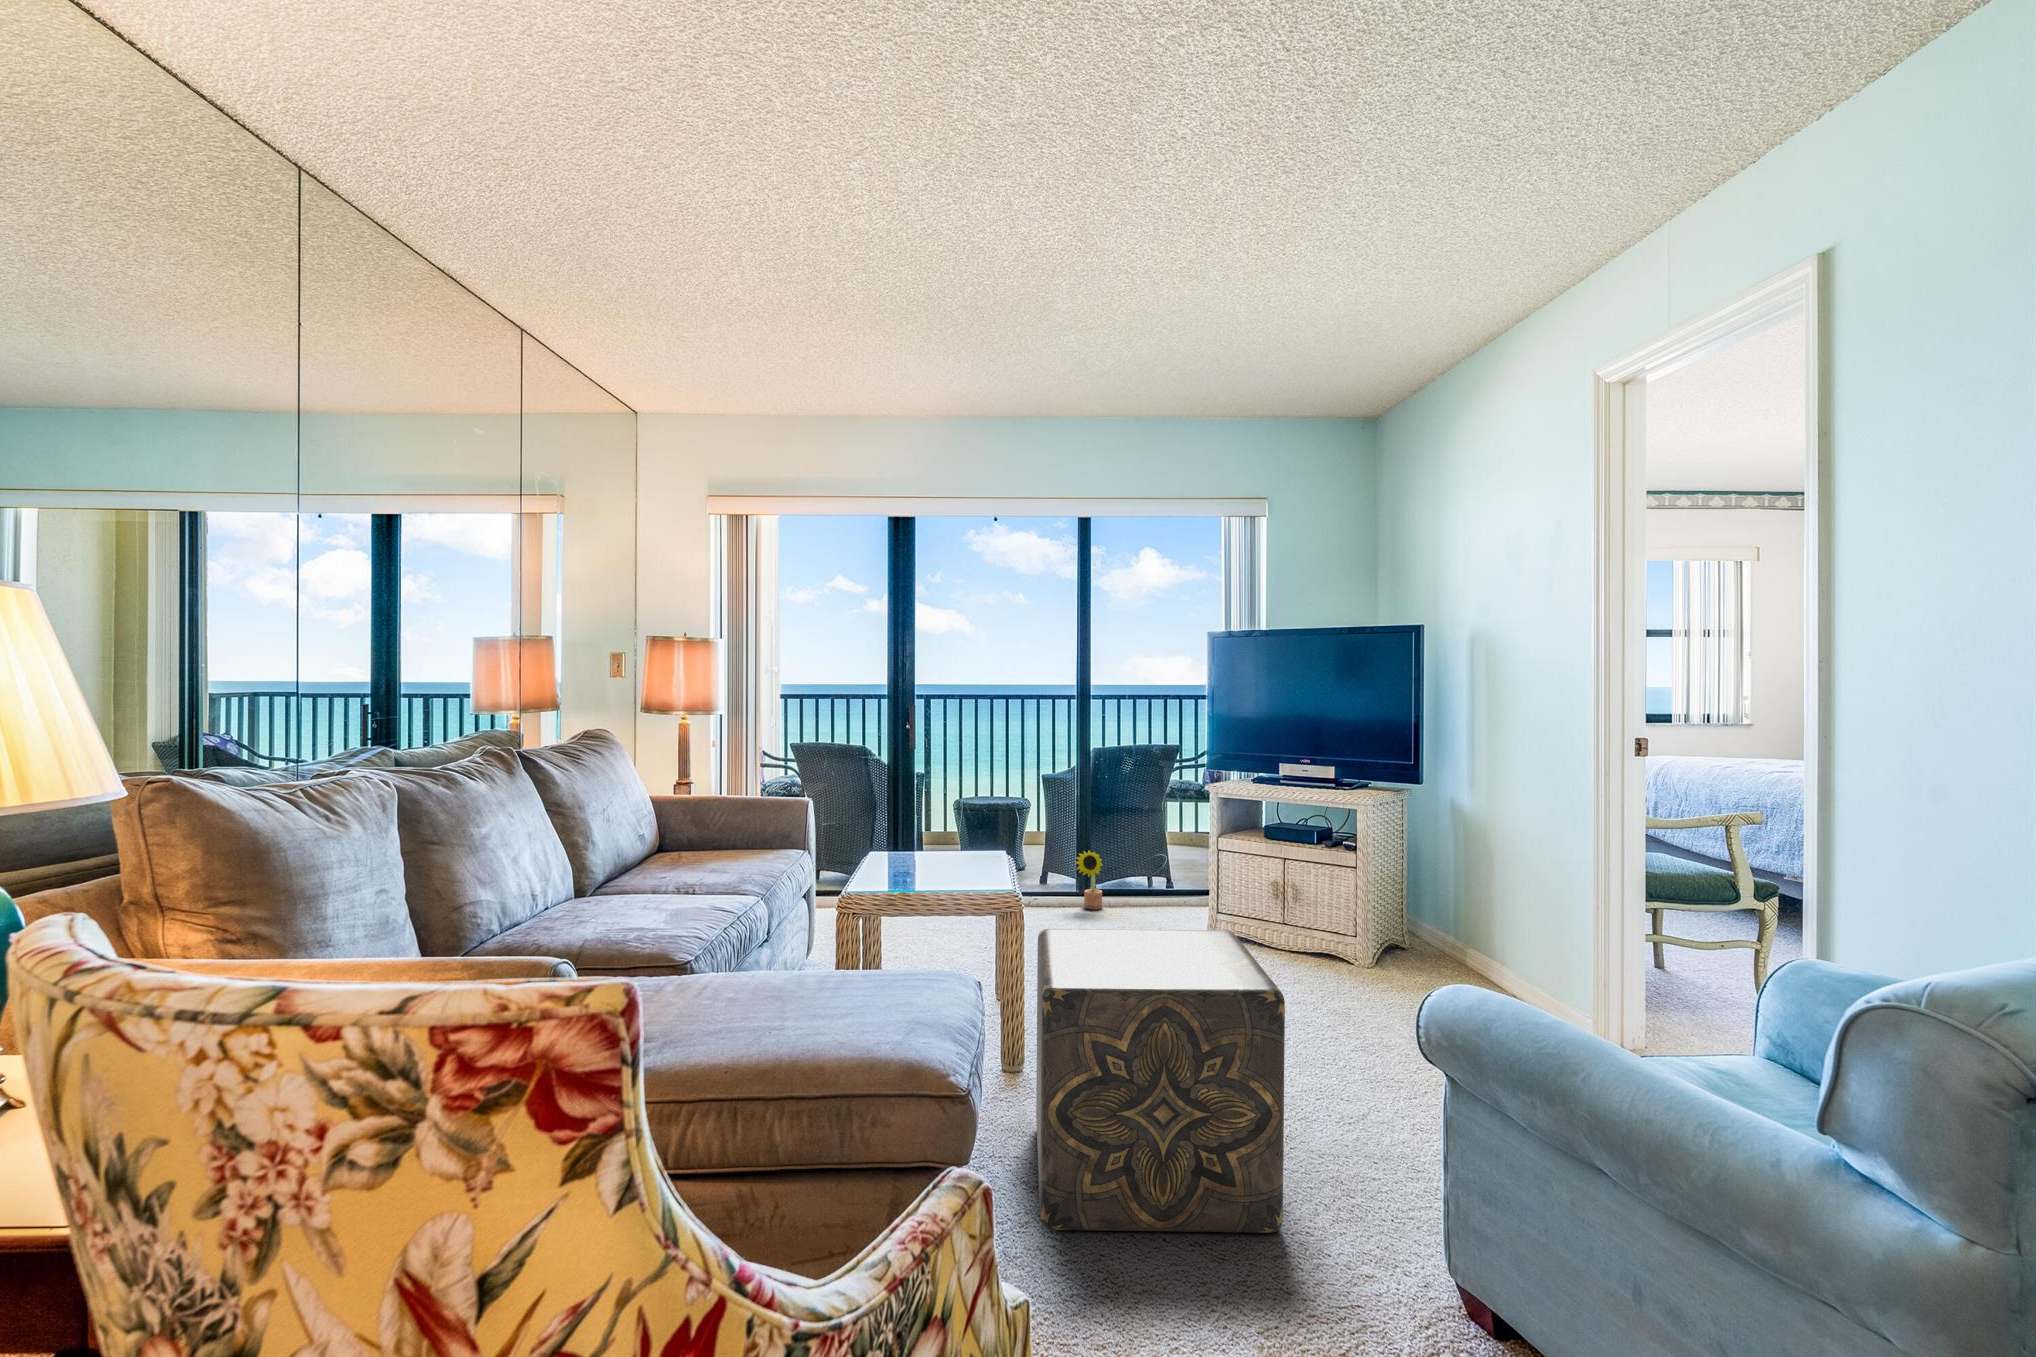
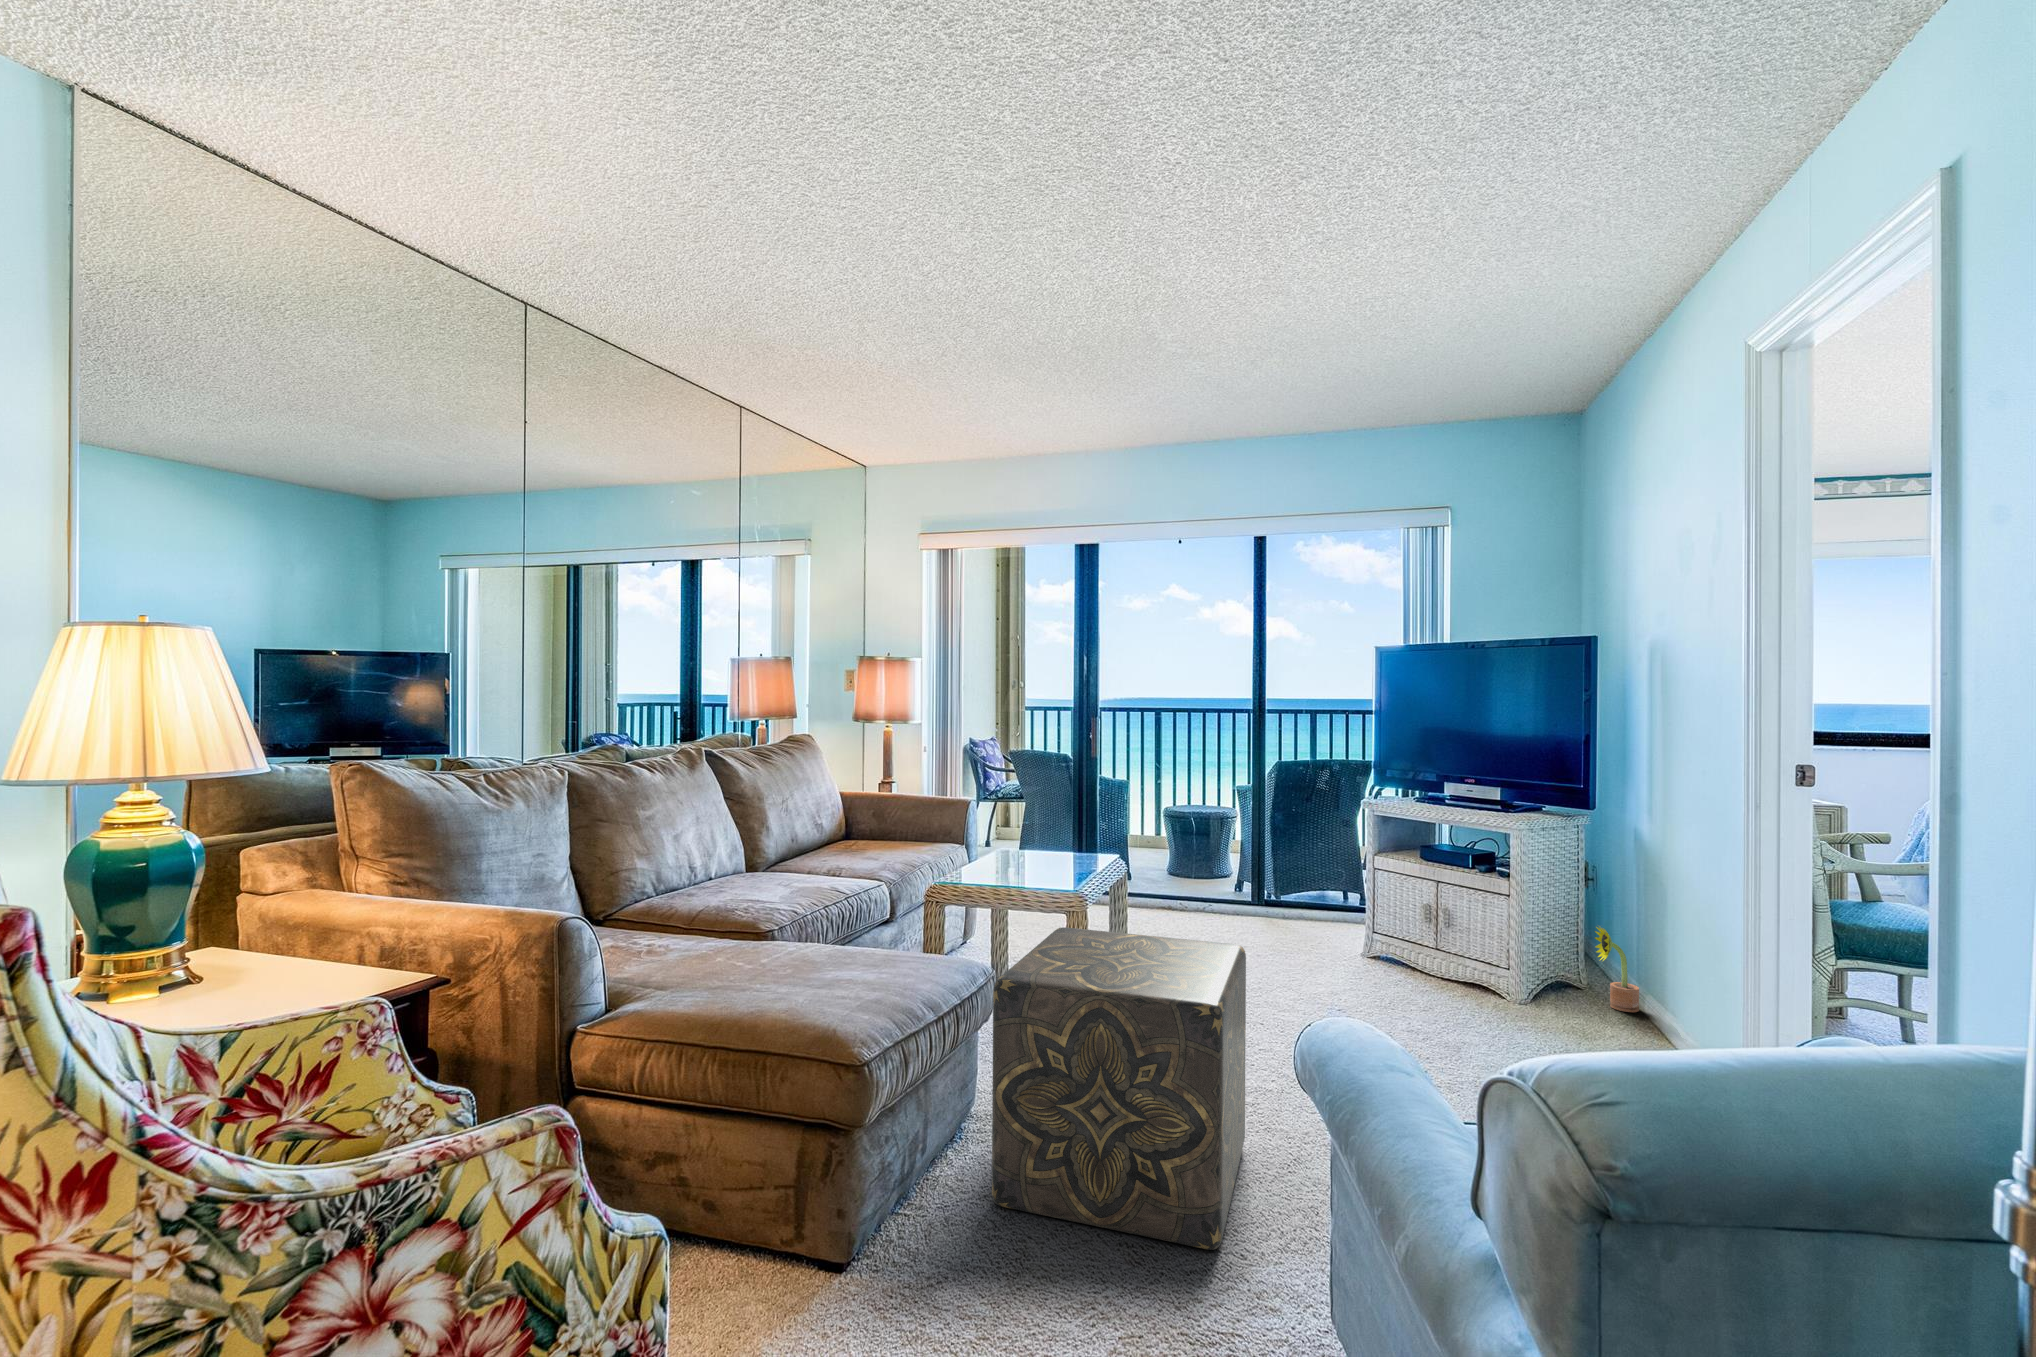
decorative plant: present [1075,851,1103,909] -> present [1595,926,1639,1012]

